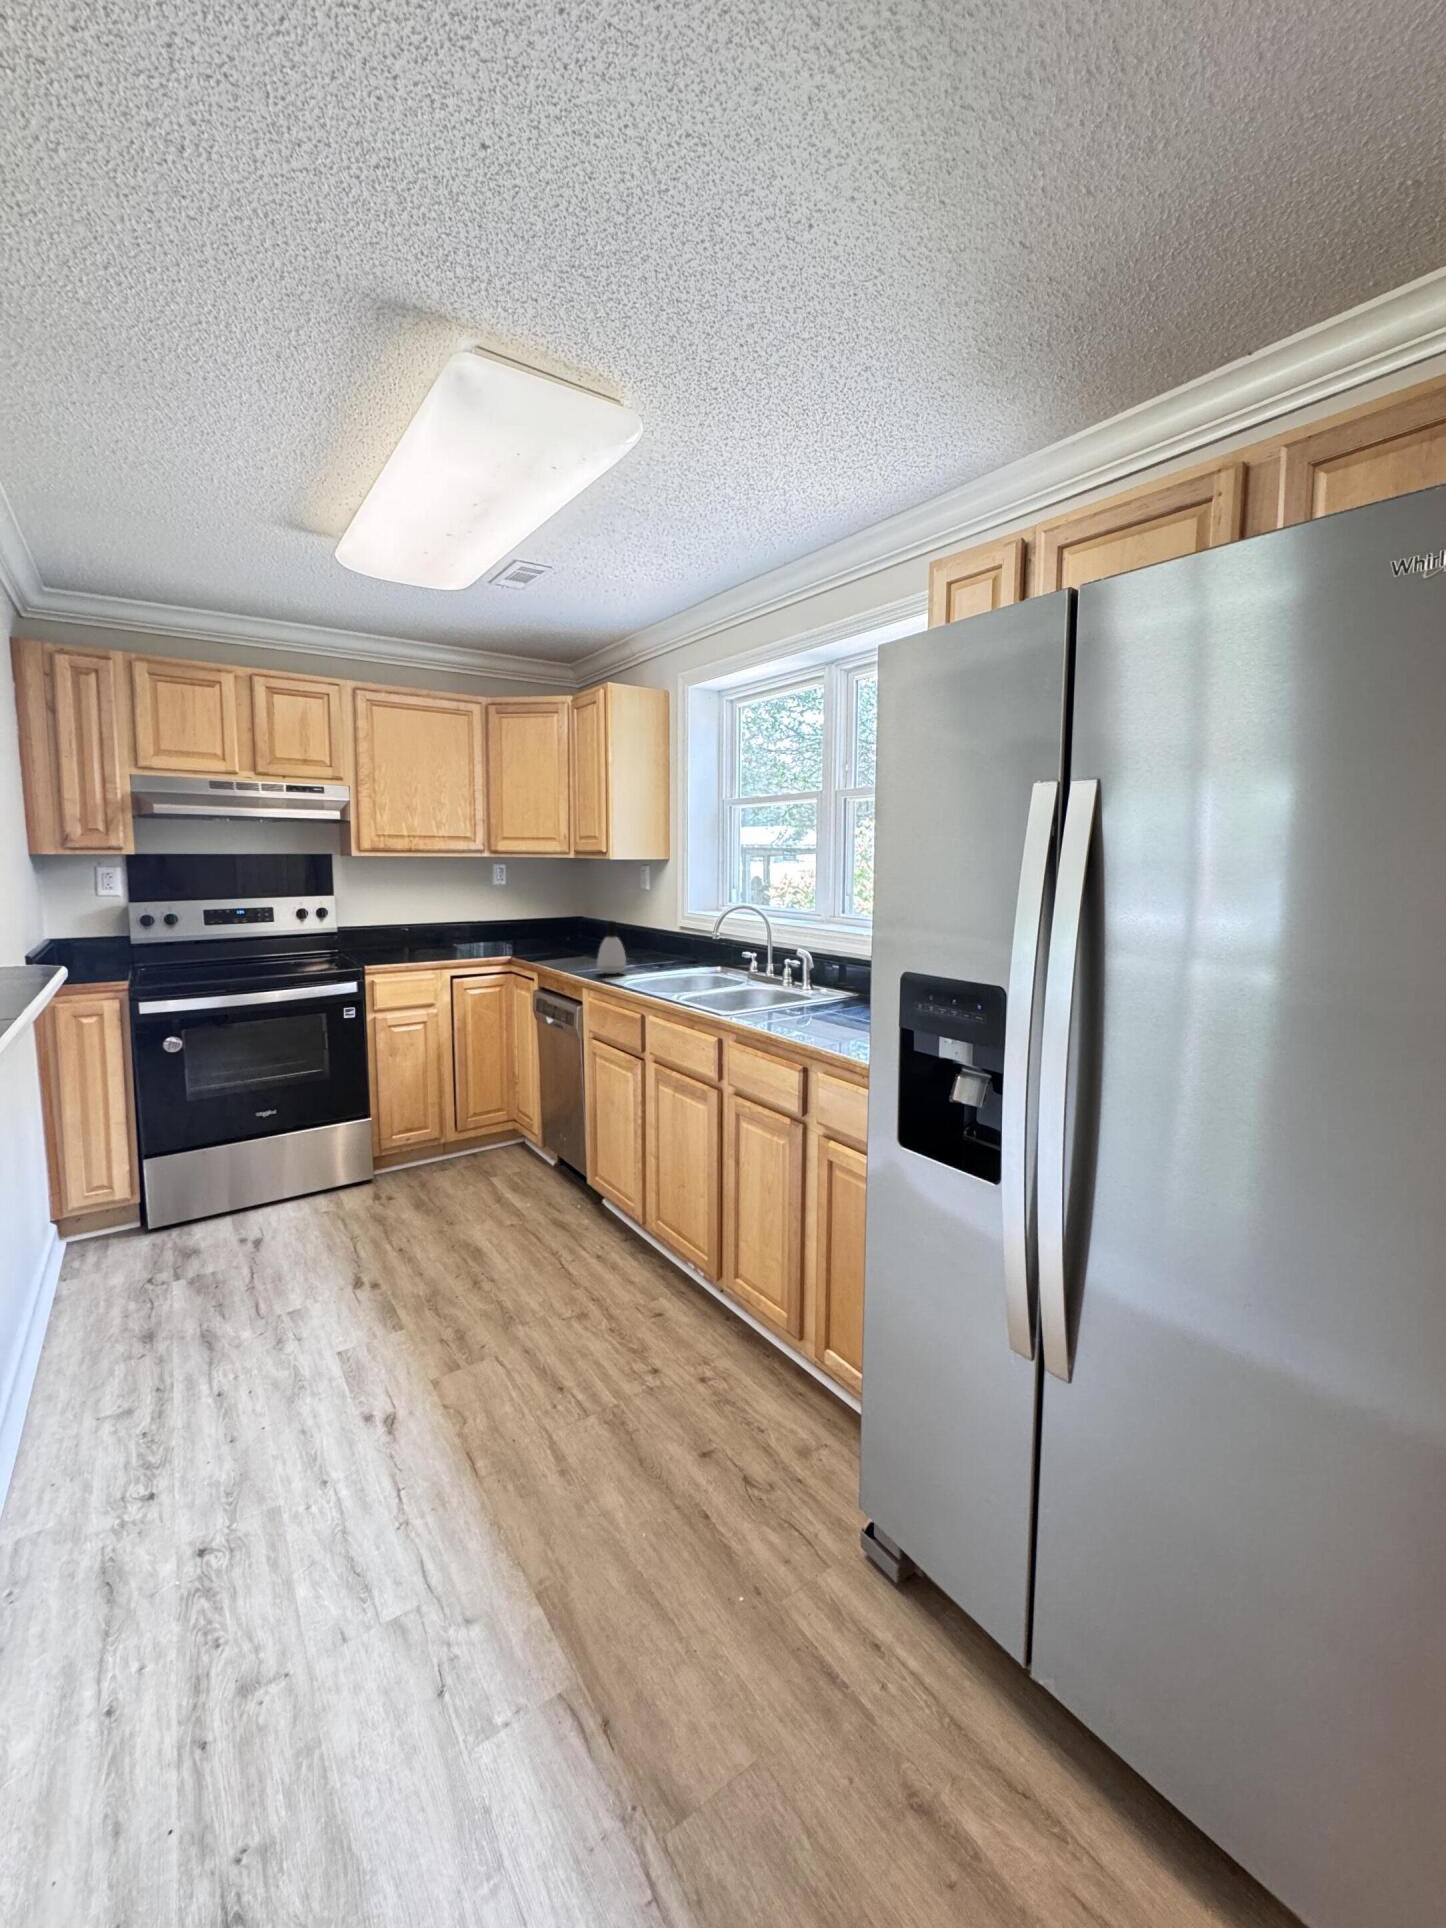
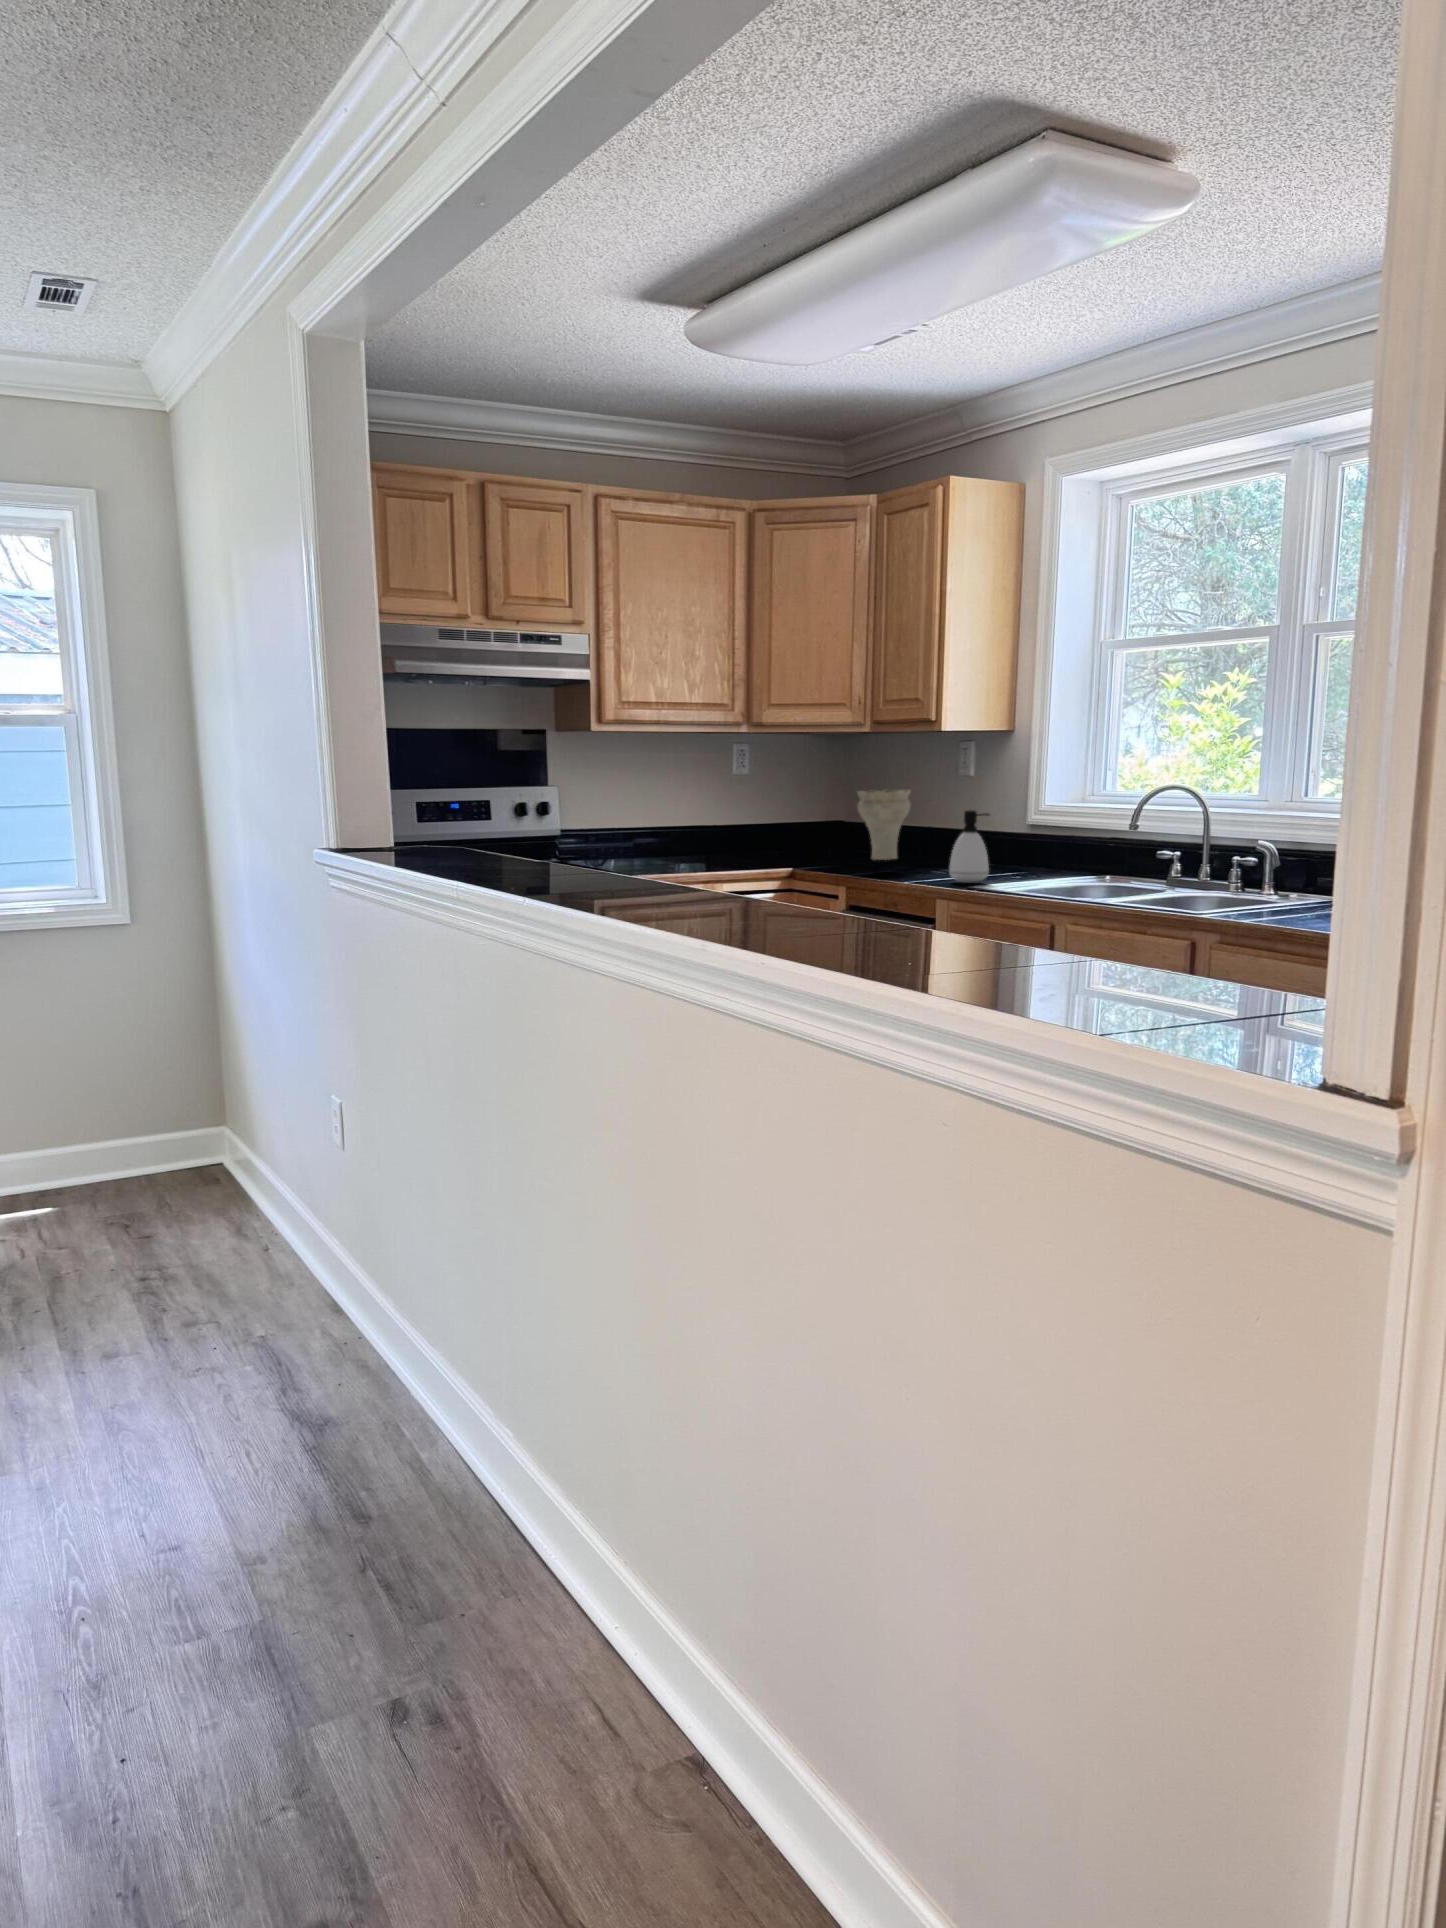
vase: none [550,899,595,956] -> present [857,789,910,860]

